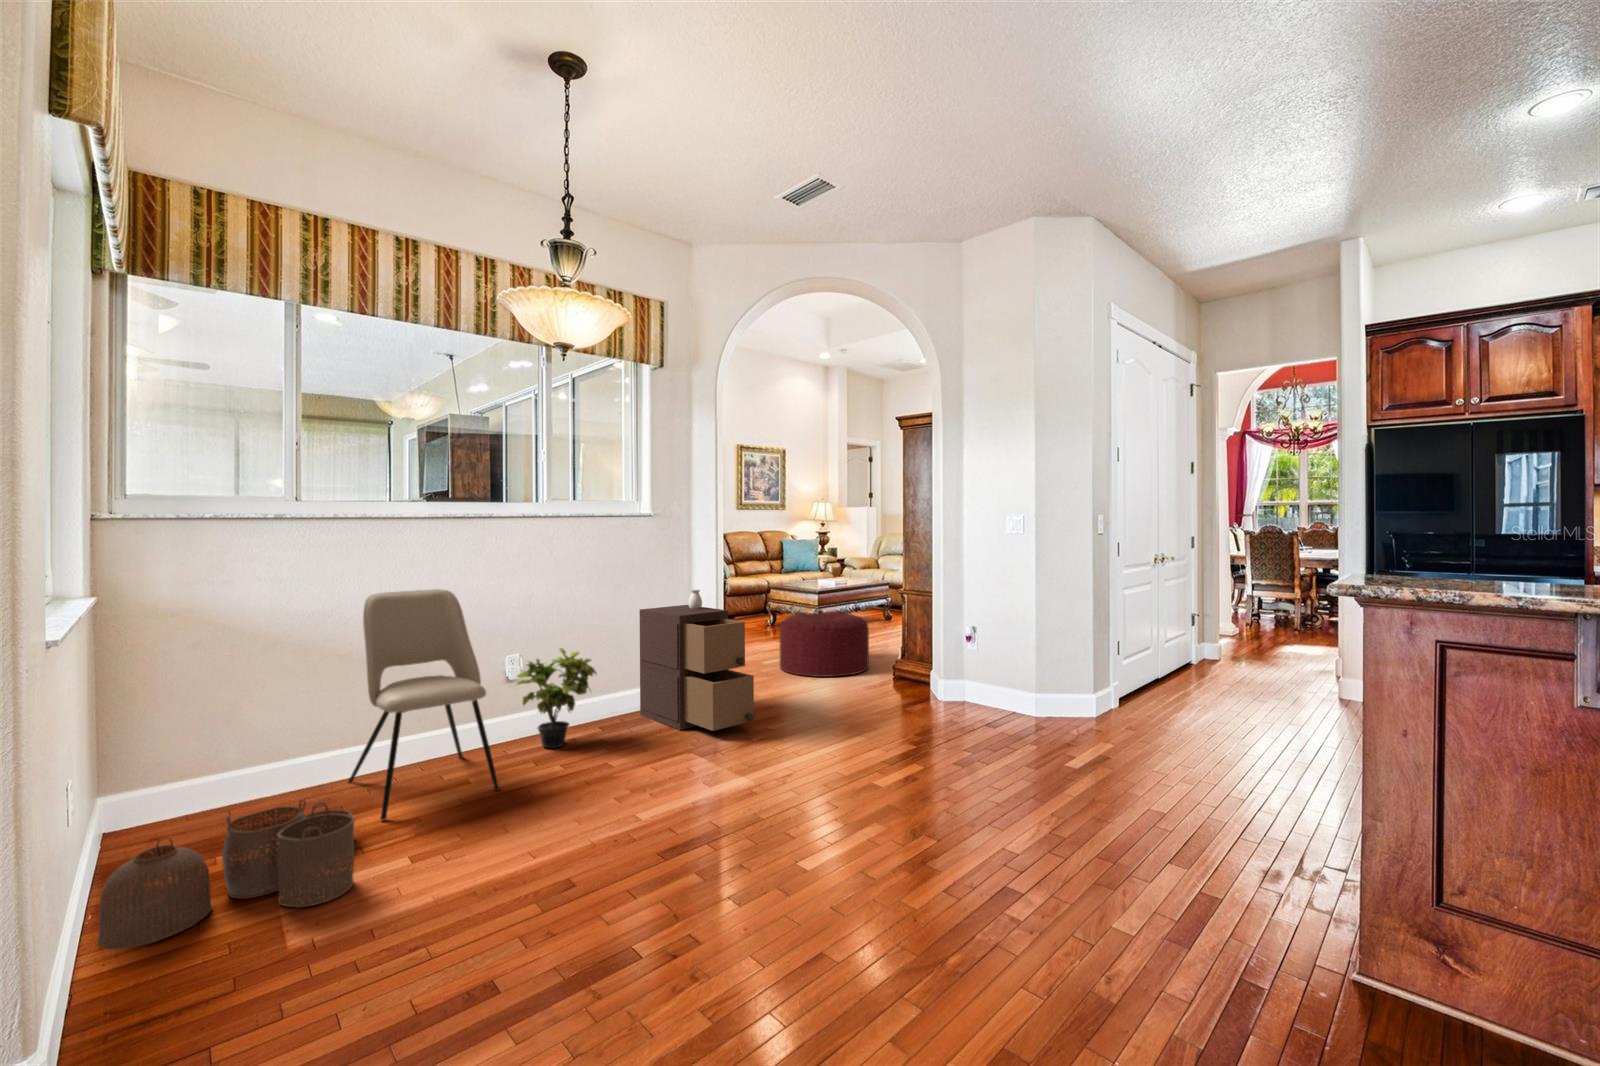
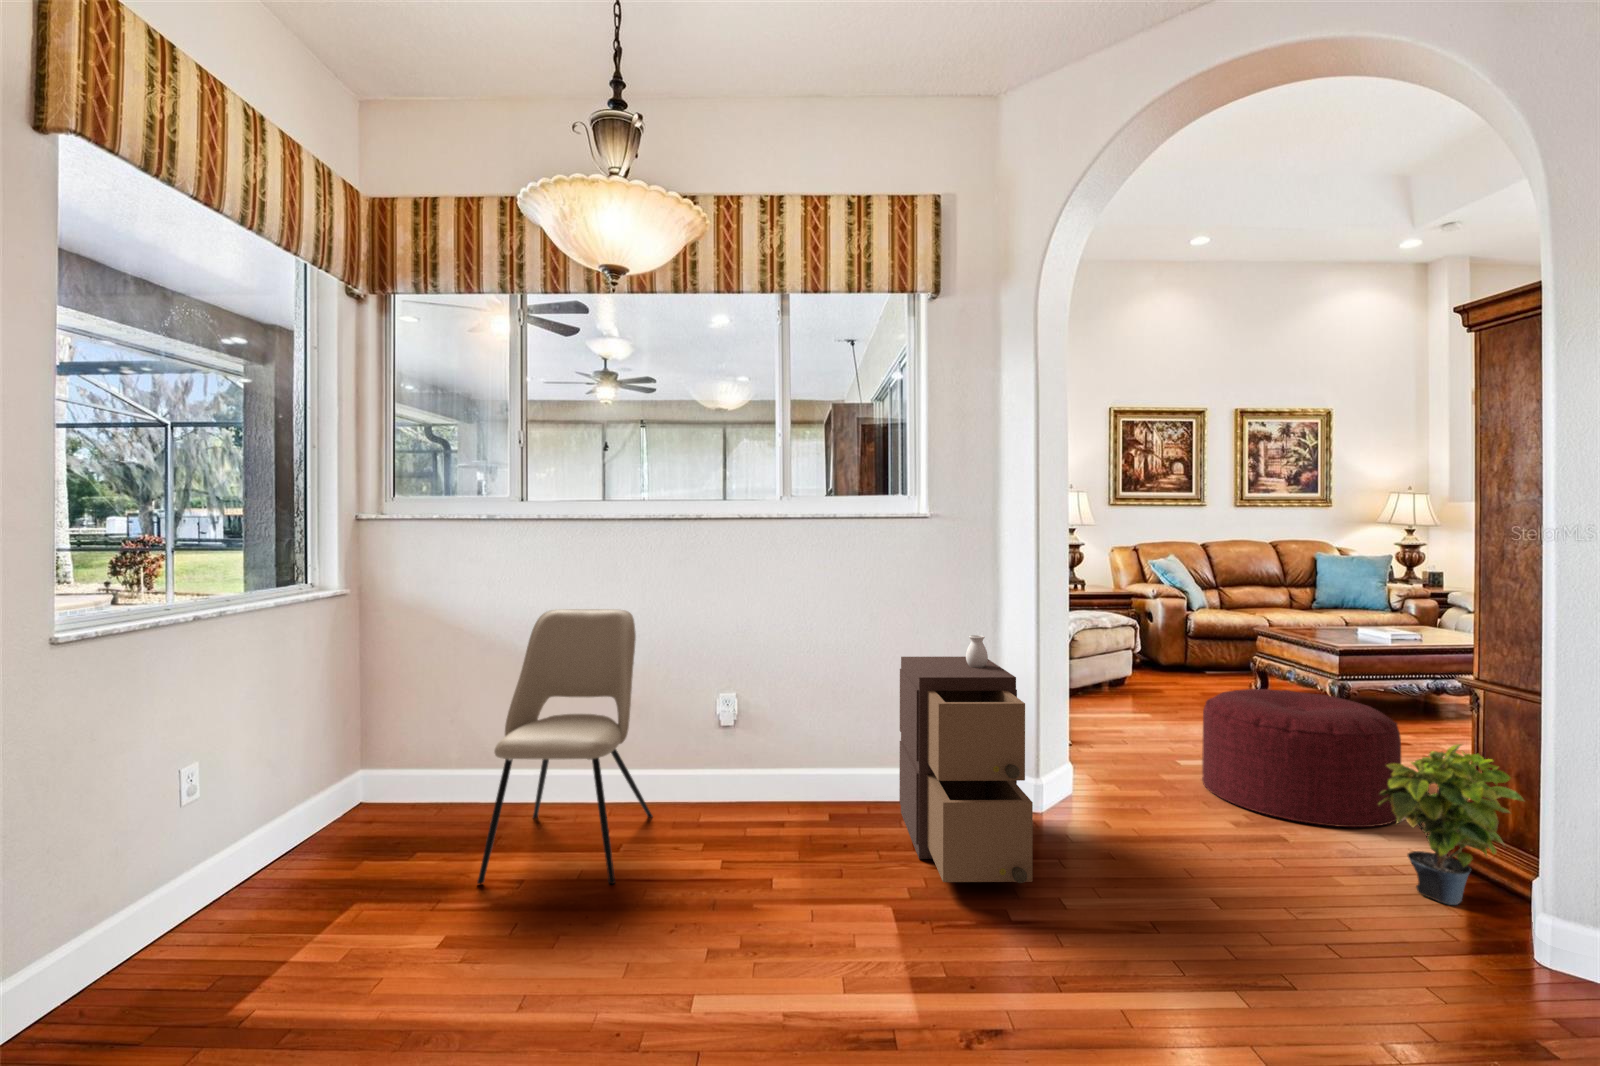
potted plant: present [517,648,596,748] -> present [1378,744,1524,905]
woven basket: present [97,799,355,950] -> none [142,845,432,989]

